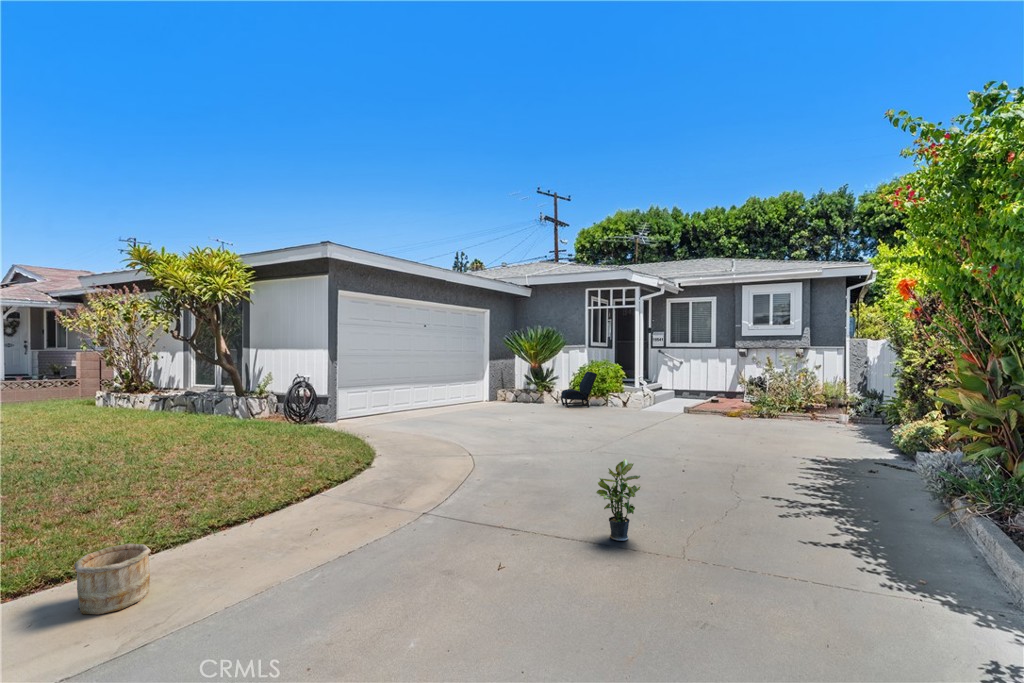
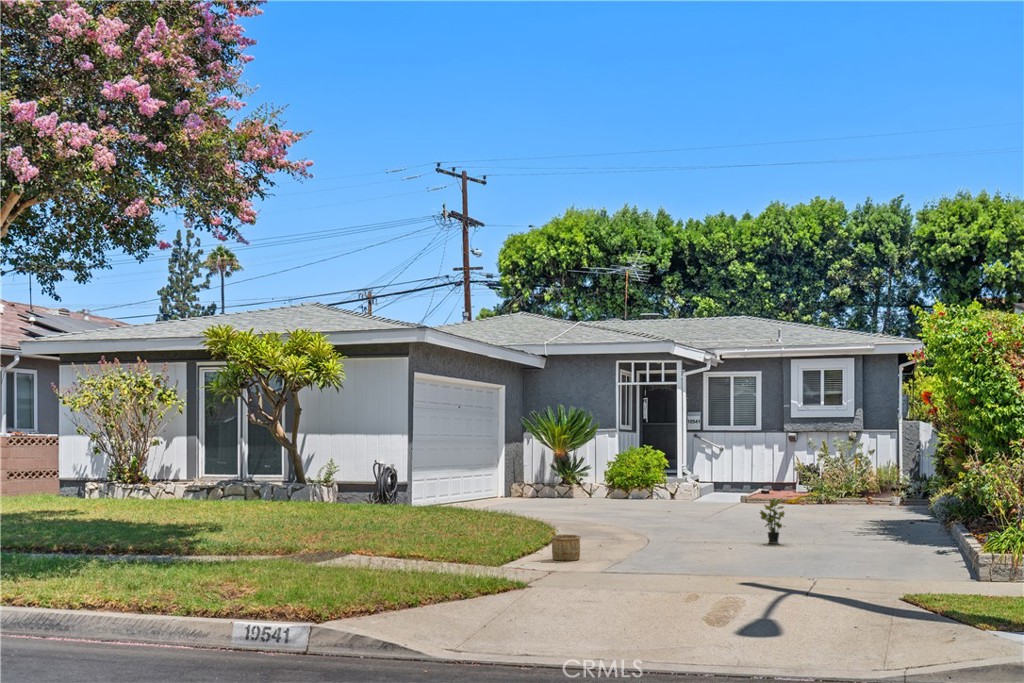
lounge chair: present [561,371,597,408] -> none [599,459,643,501]

